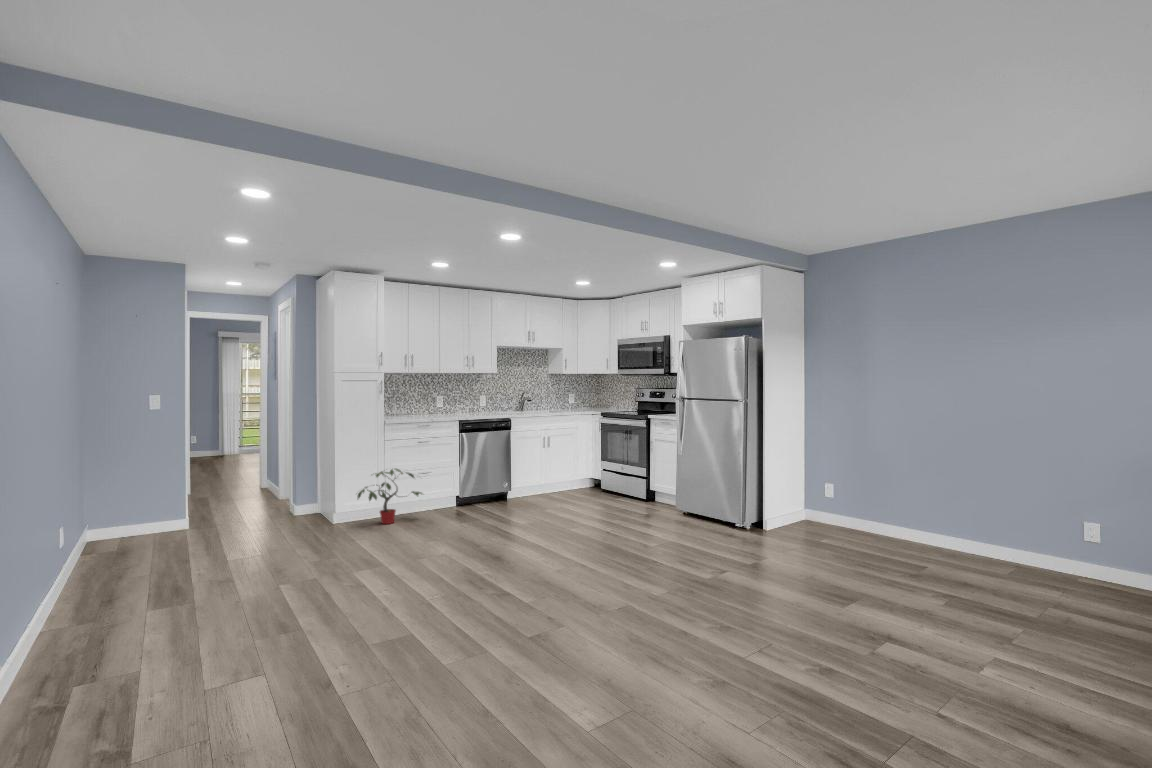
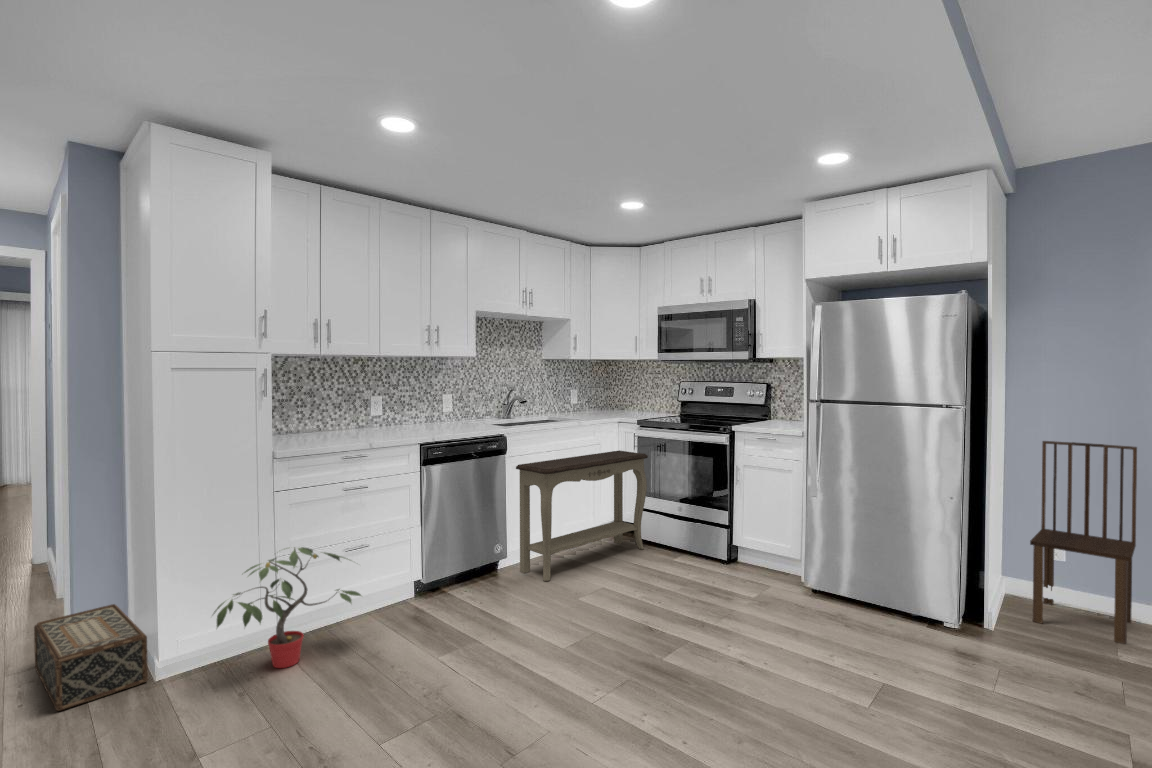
dining chair: none [795,424,858,538] -> present [1030,441,1137,644]
console table: none [517,432,605,504] -> present [516,450,648,581]
woven basket: none [280,494,328,530] -> present [34,604,148,711]

